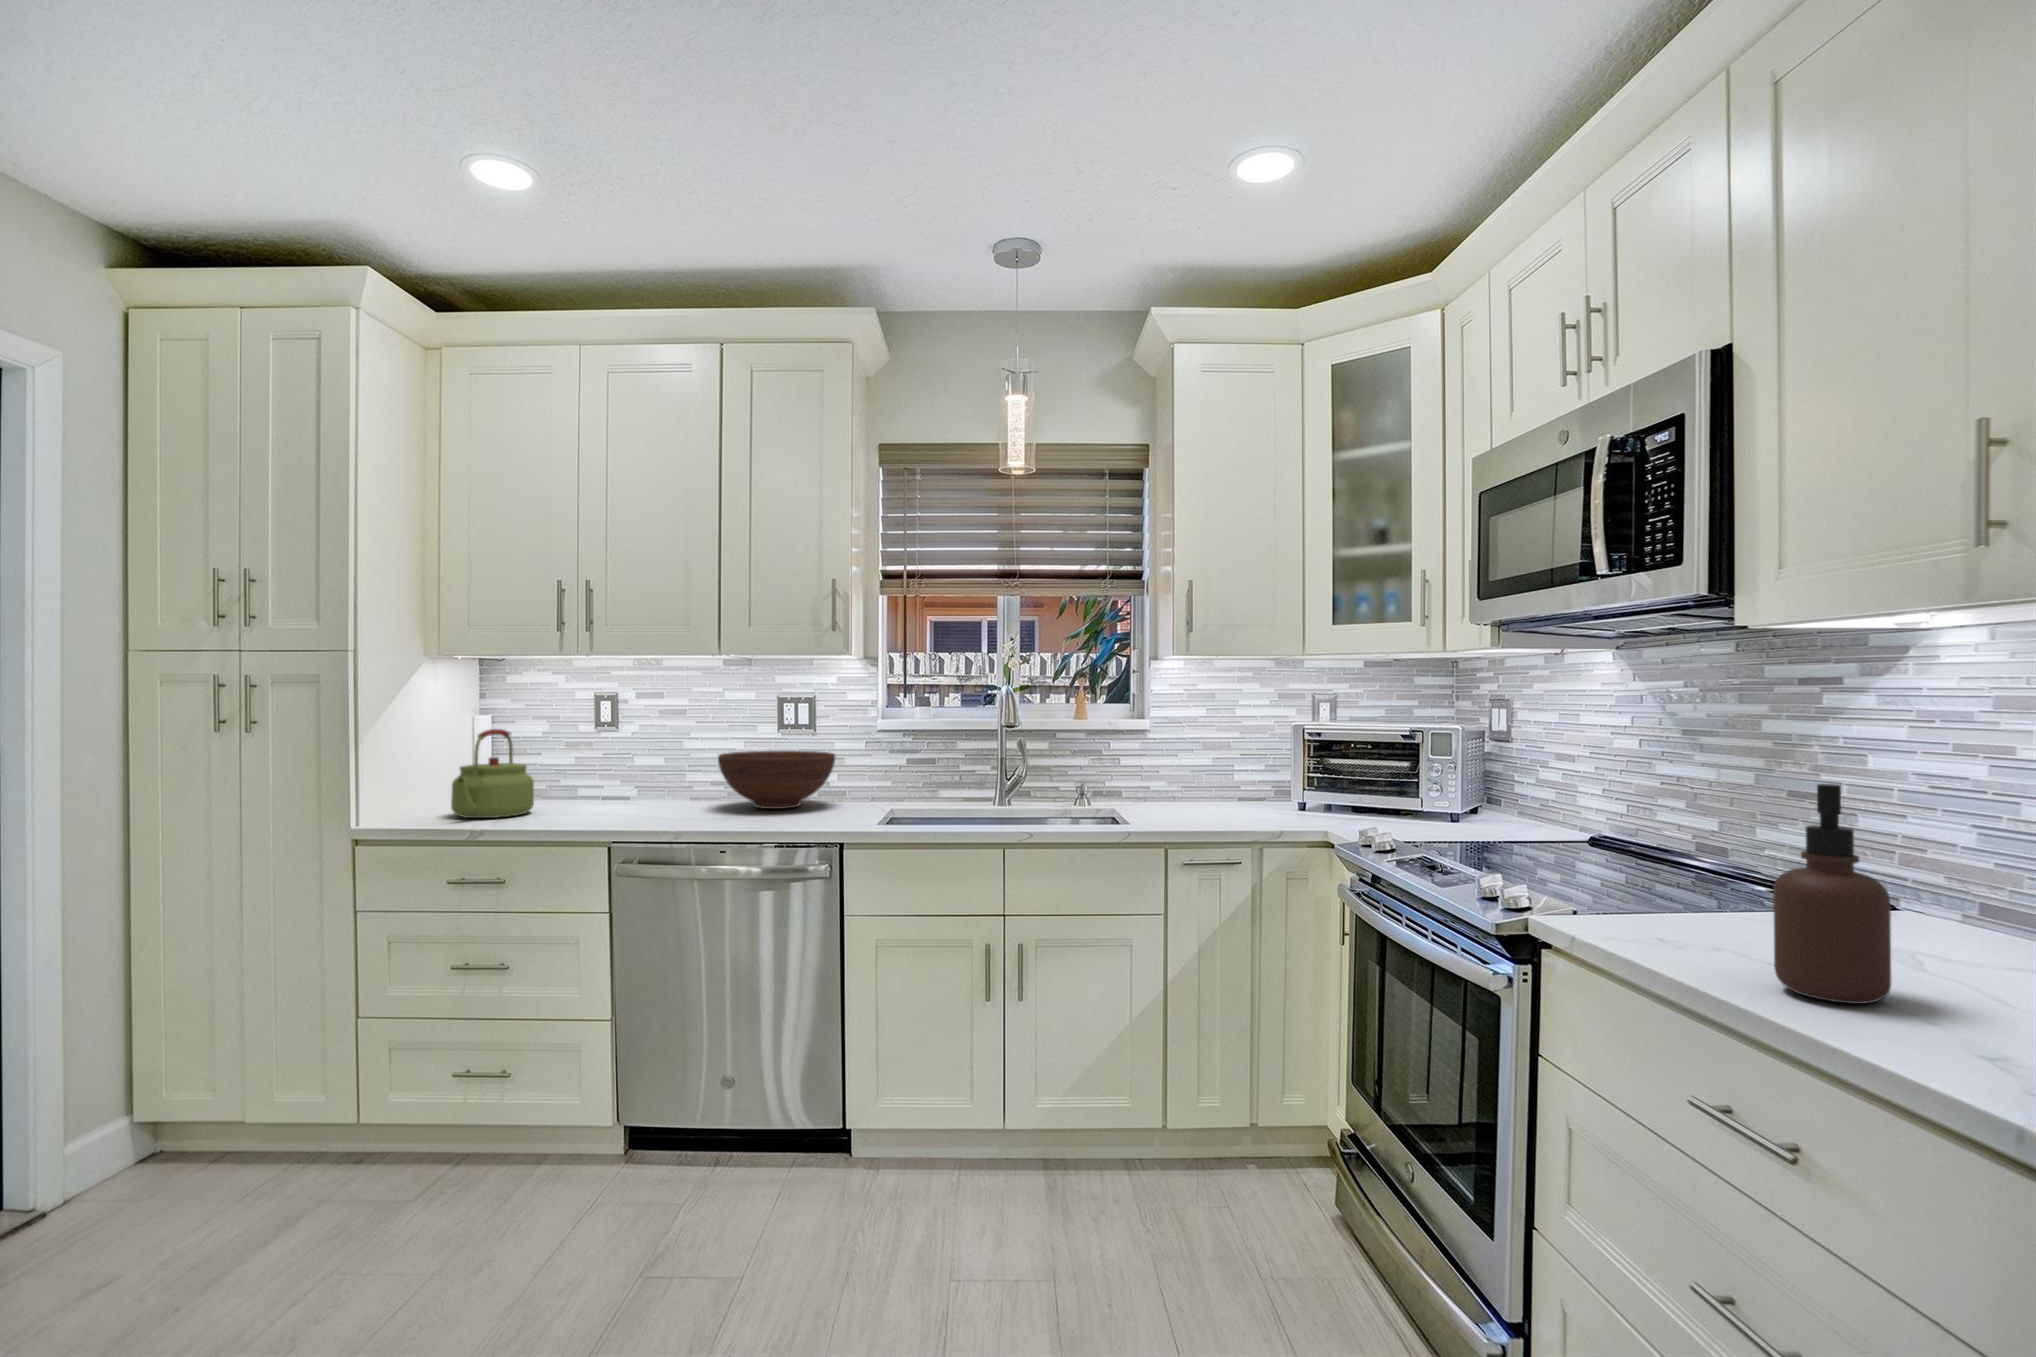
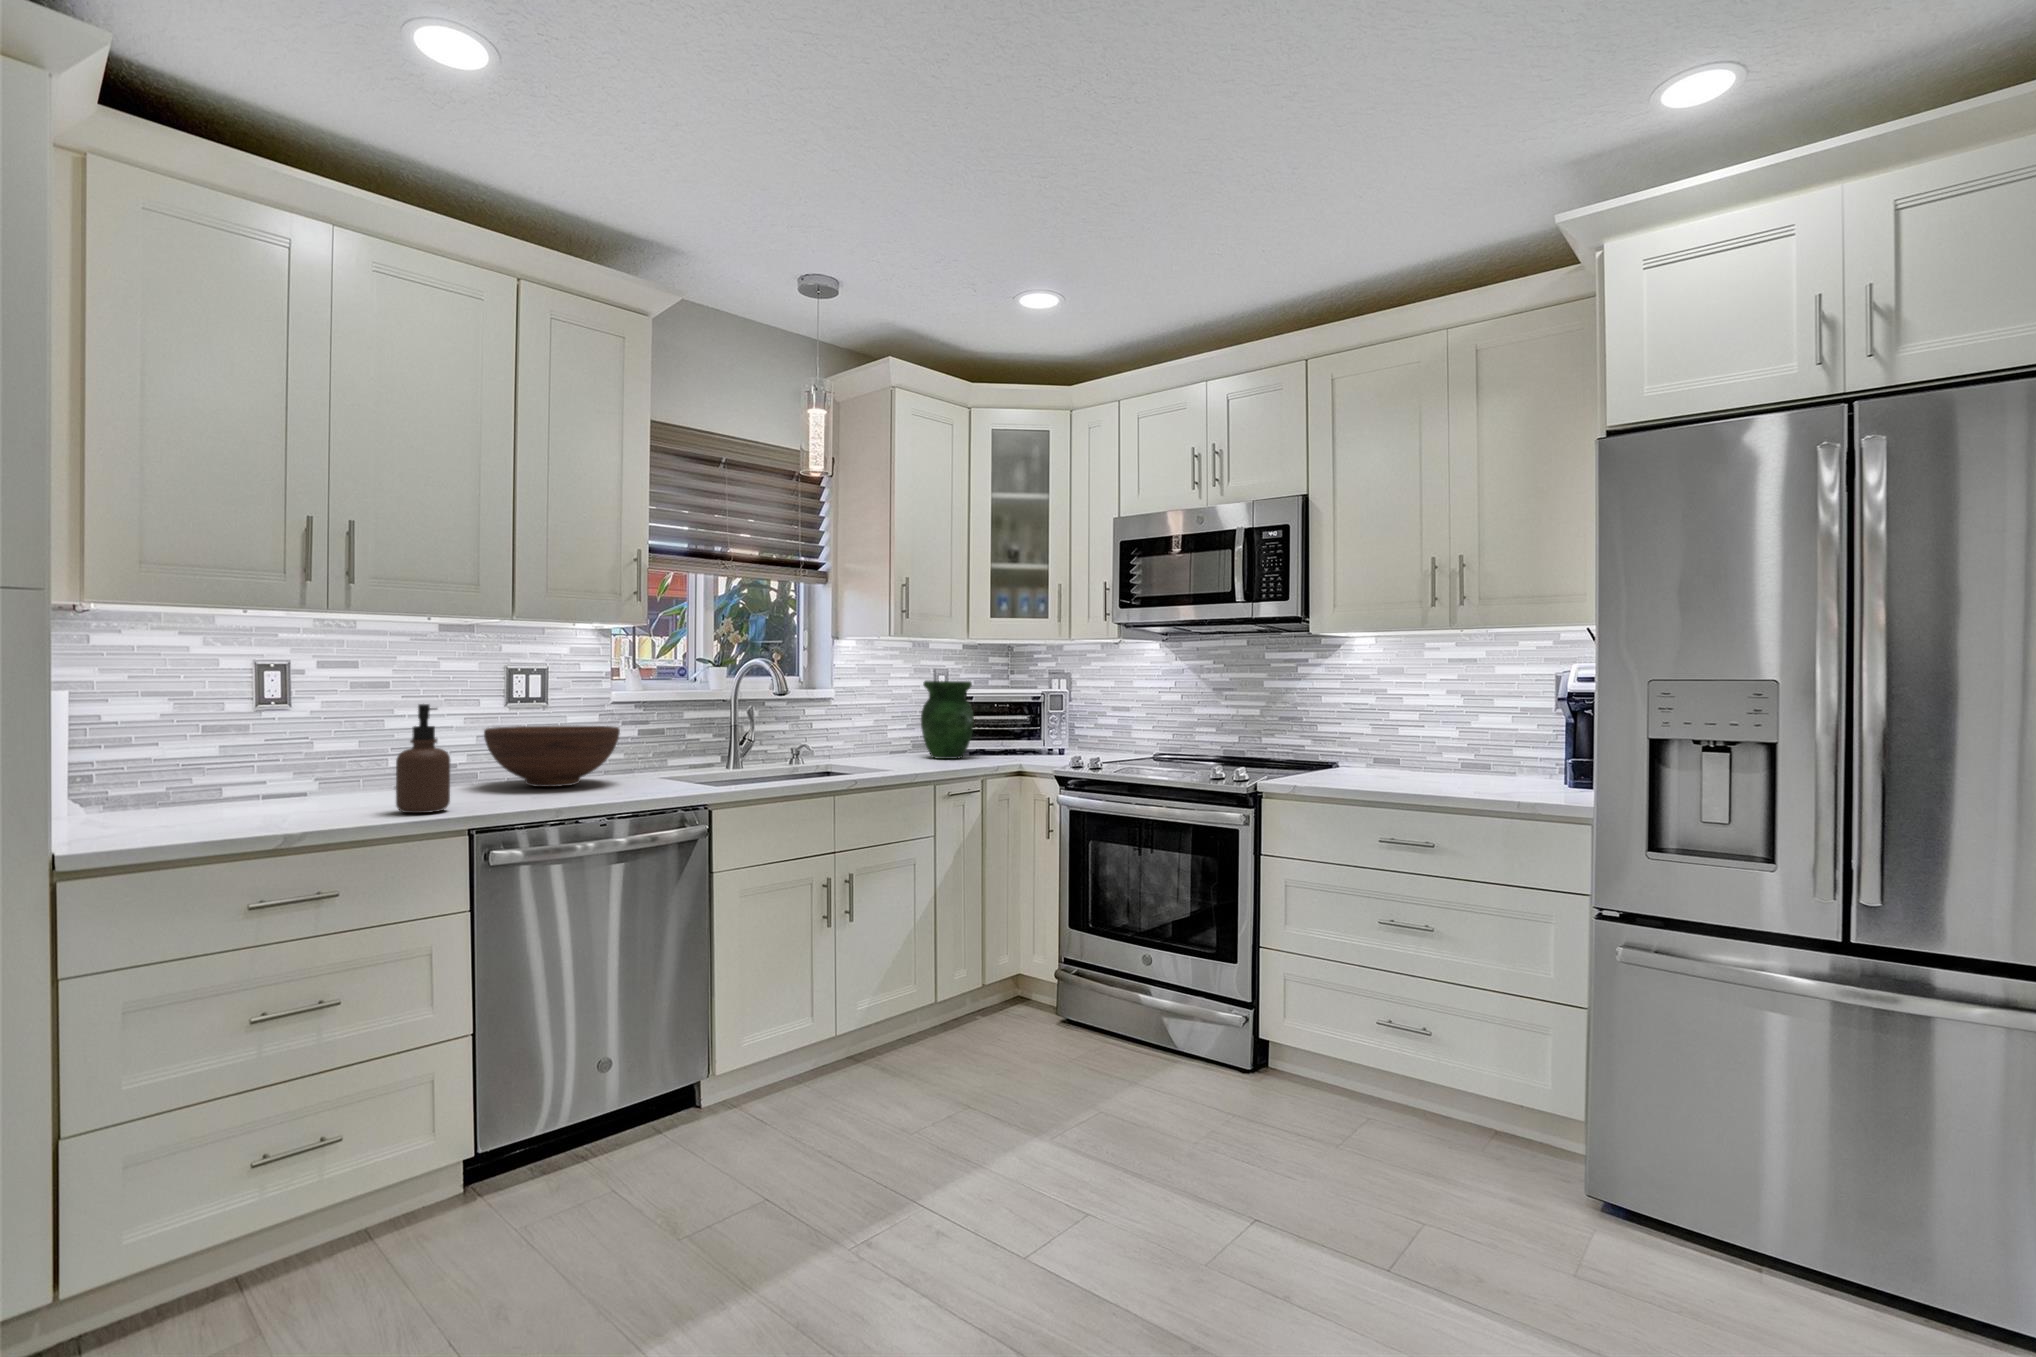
vase: none [1235,710,1308,815] -> present [921,681,974,759]
kettle: present [451,729,534,818] -> none [148,705,276,827]
soap dispenser: present [1773,784,1891,1004] -> present [396,704,450,813]

